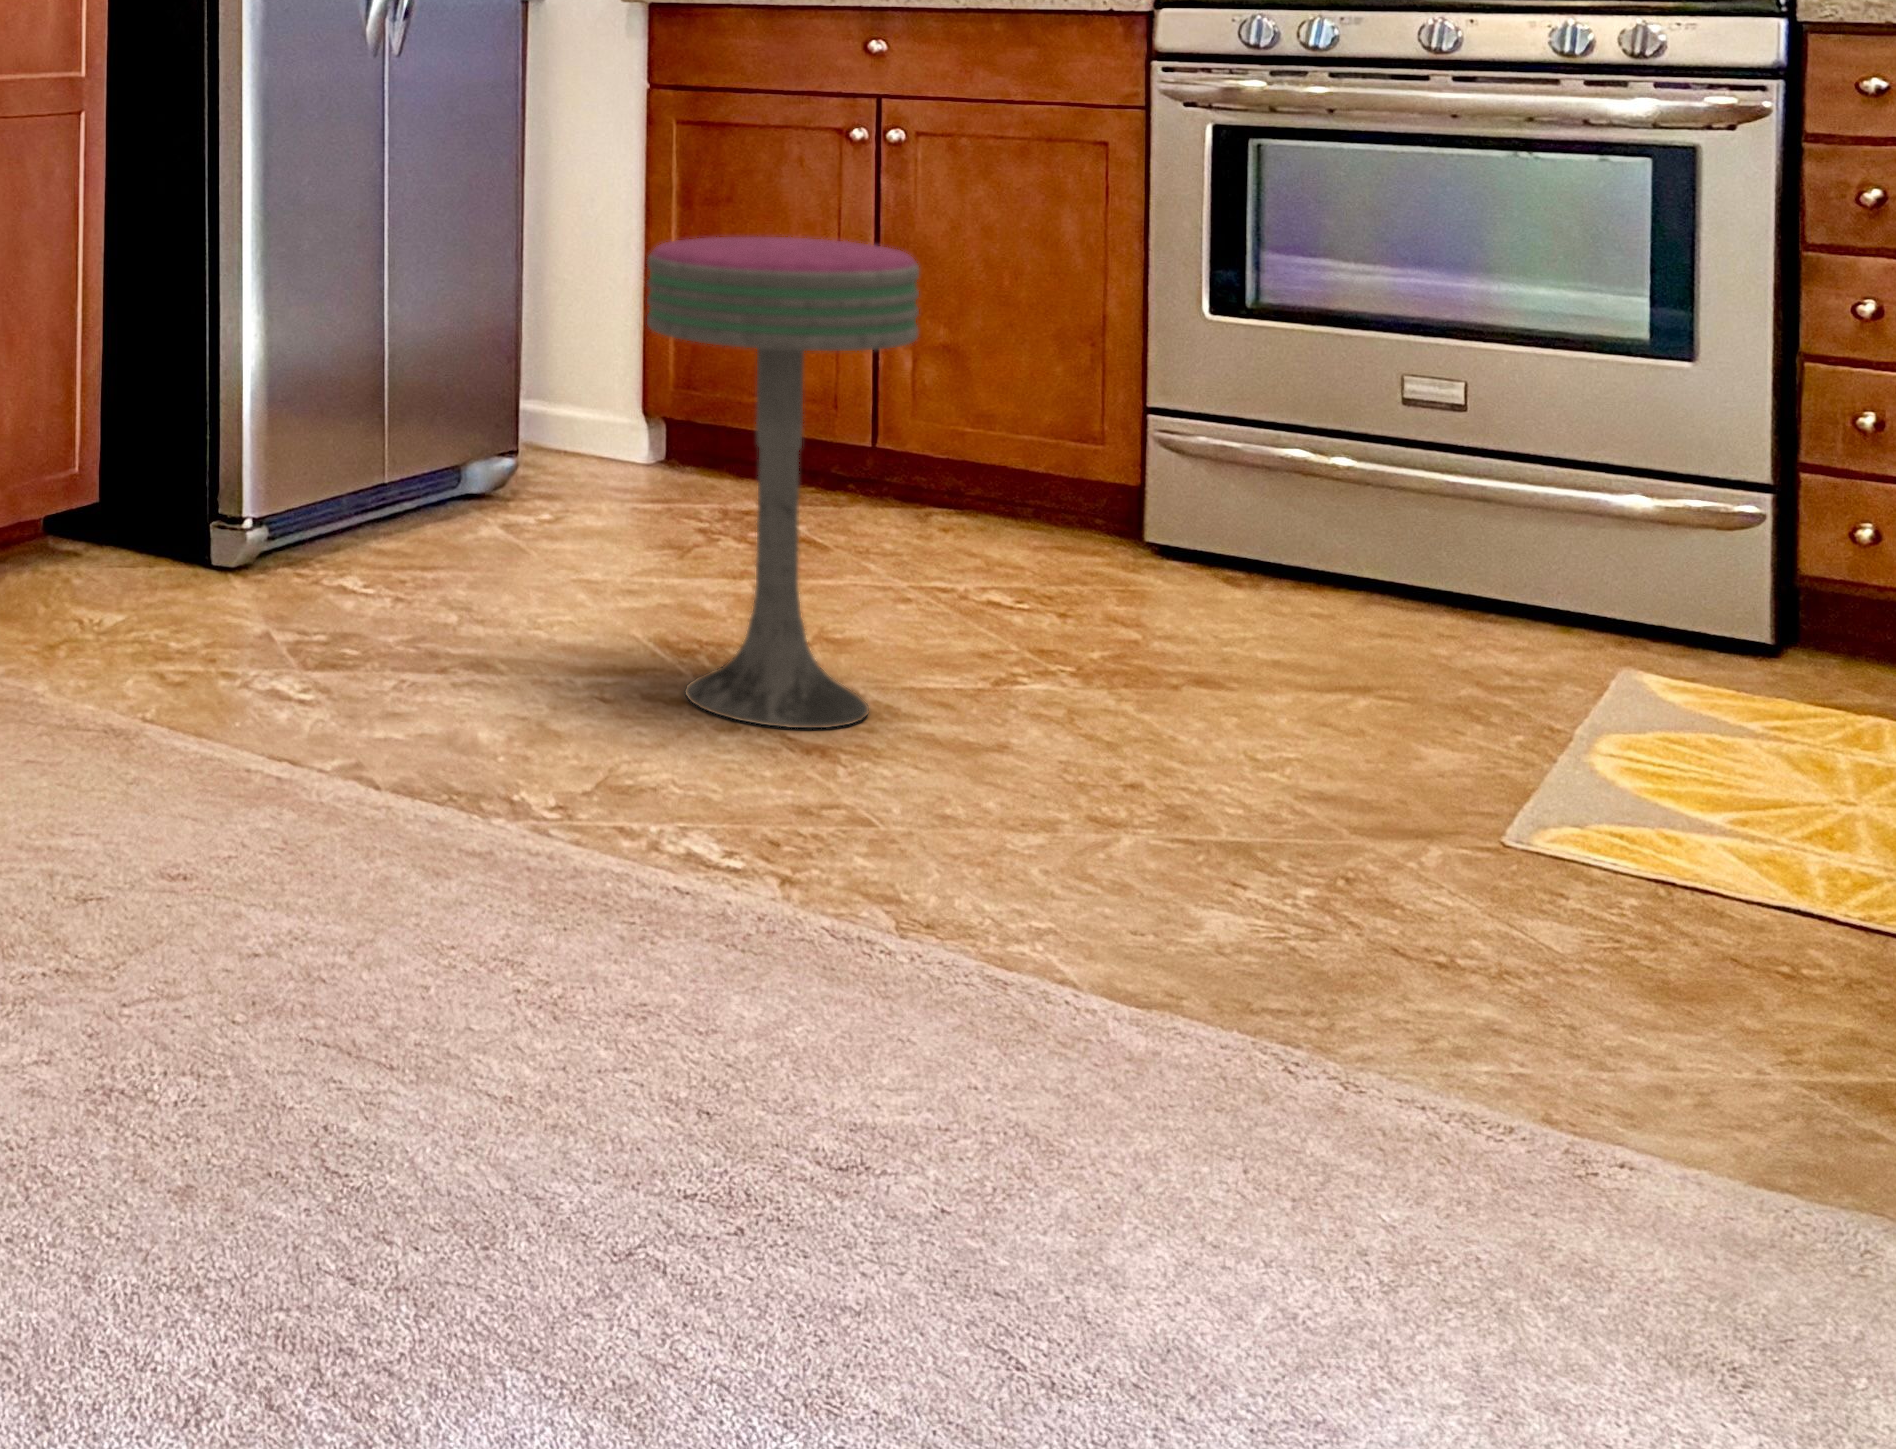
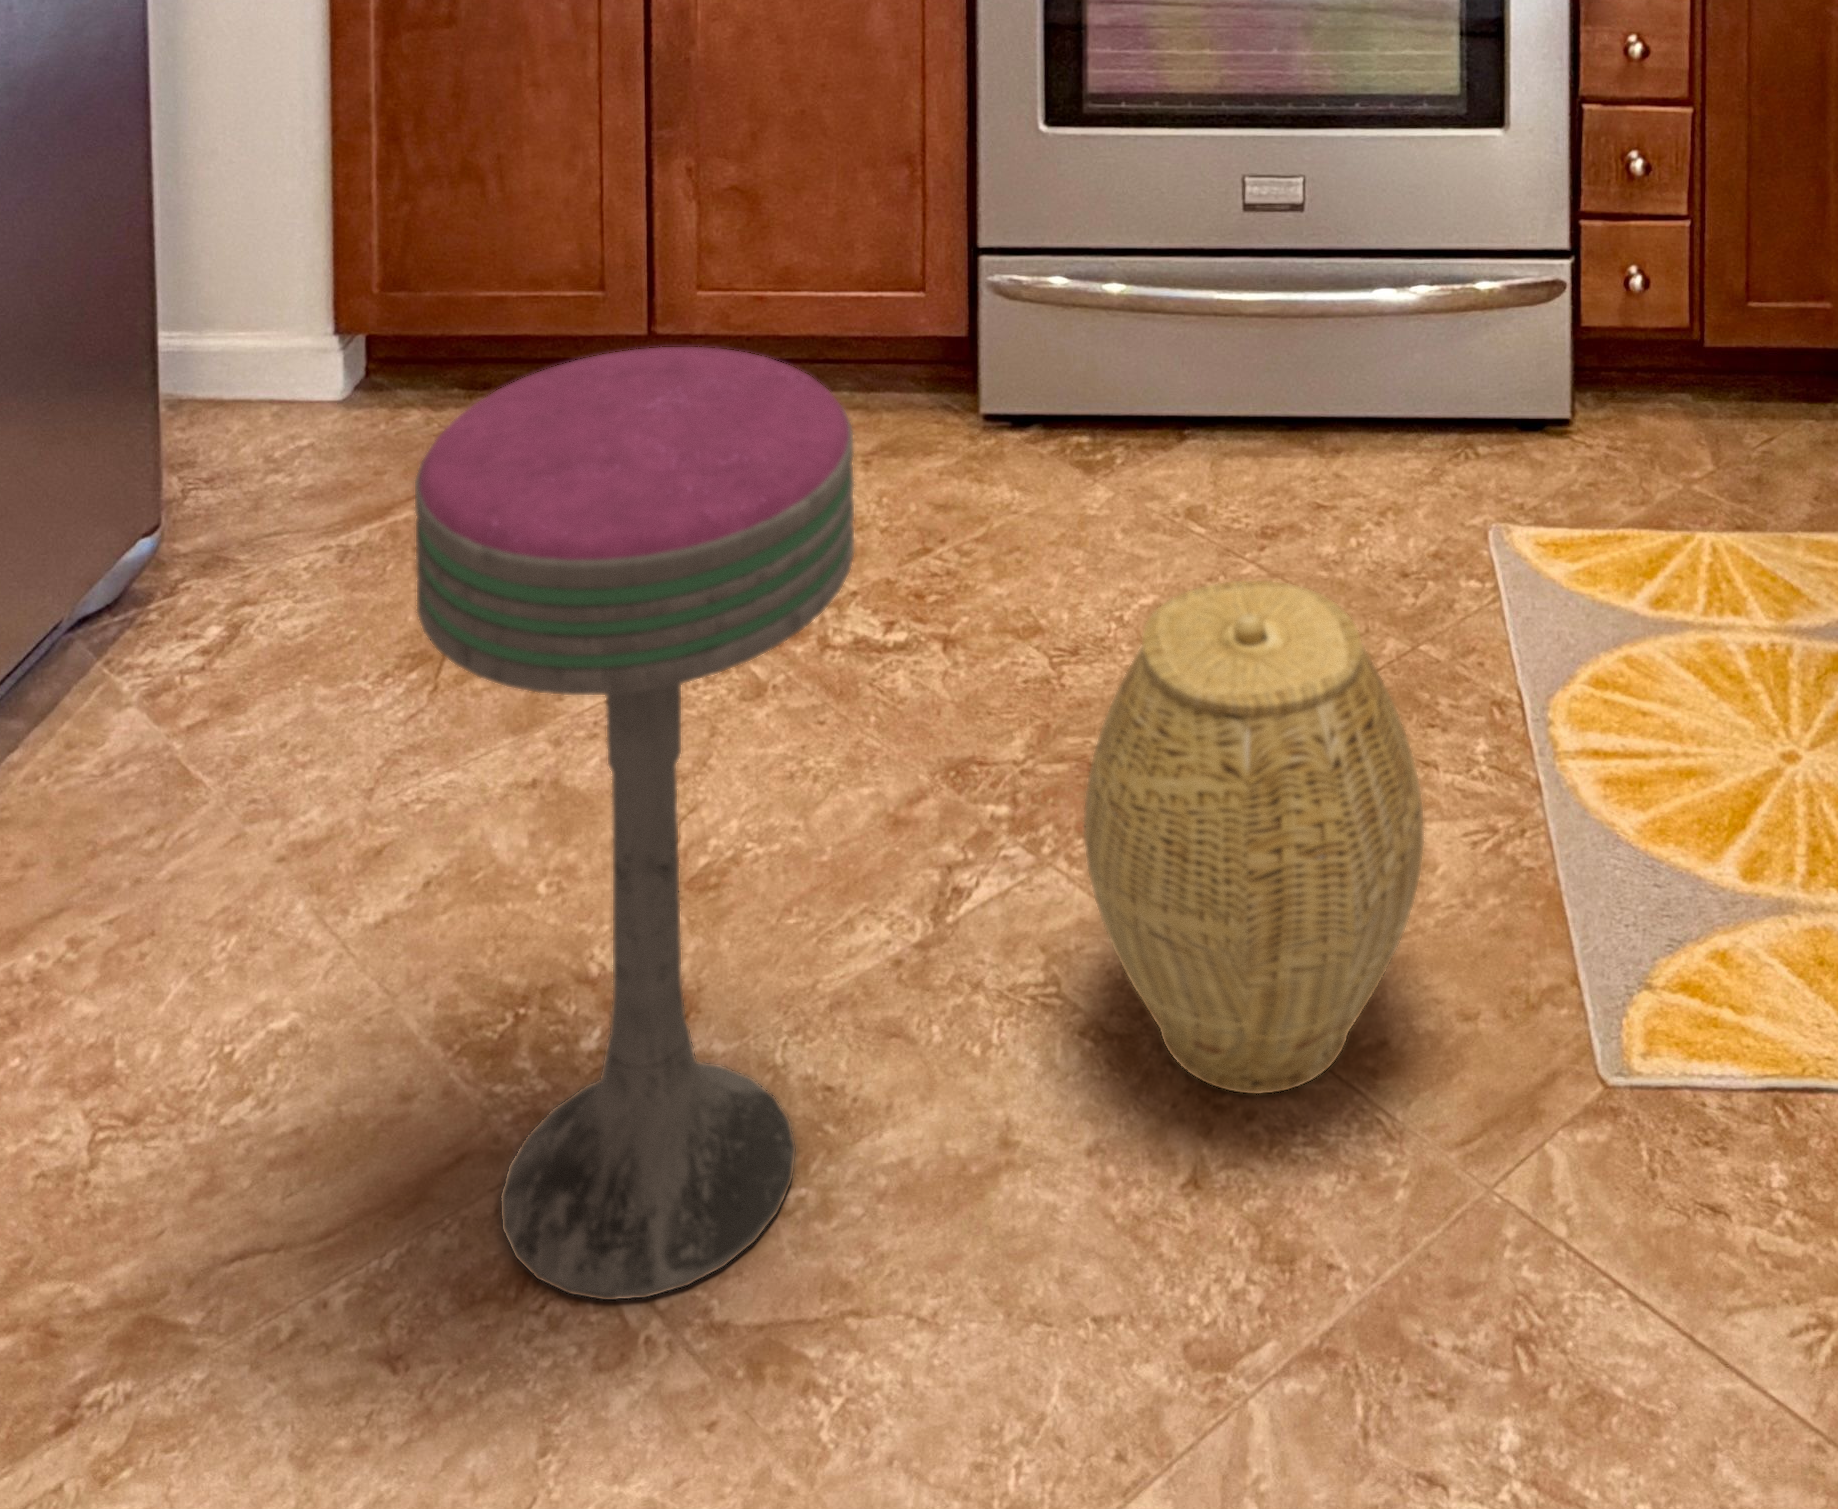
woven basket: none [1089,462,1364,773] -> present [1084,581,1424,1094]

